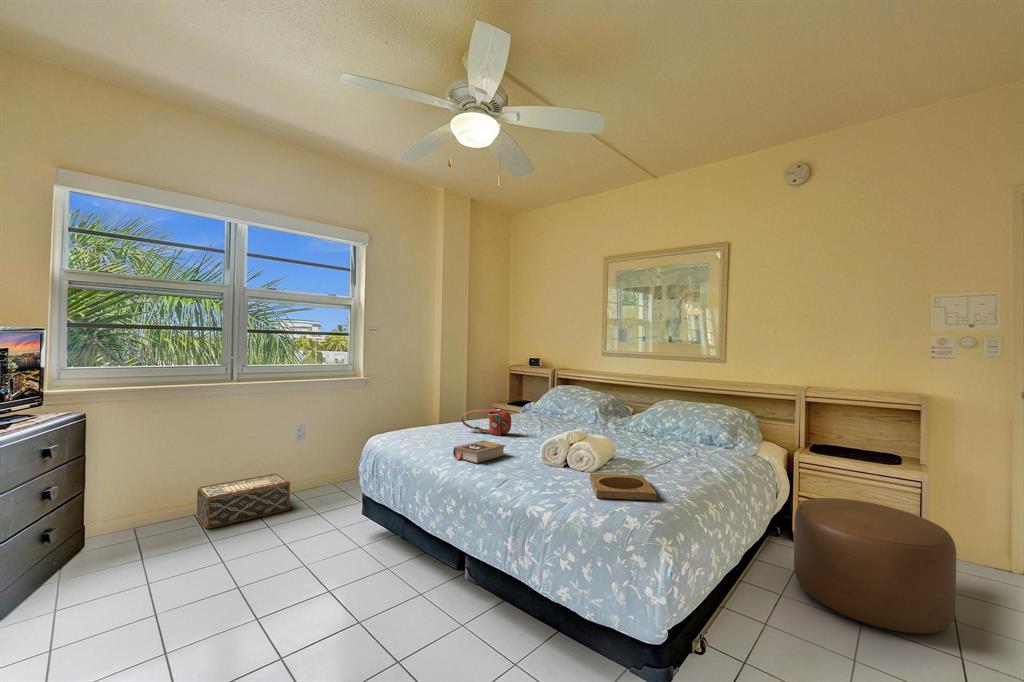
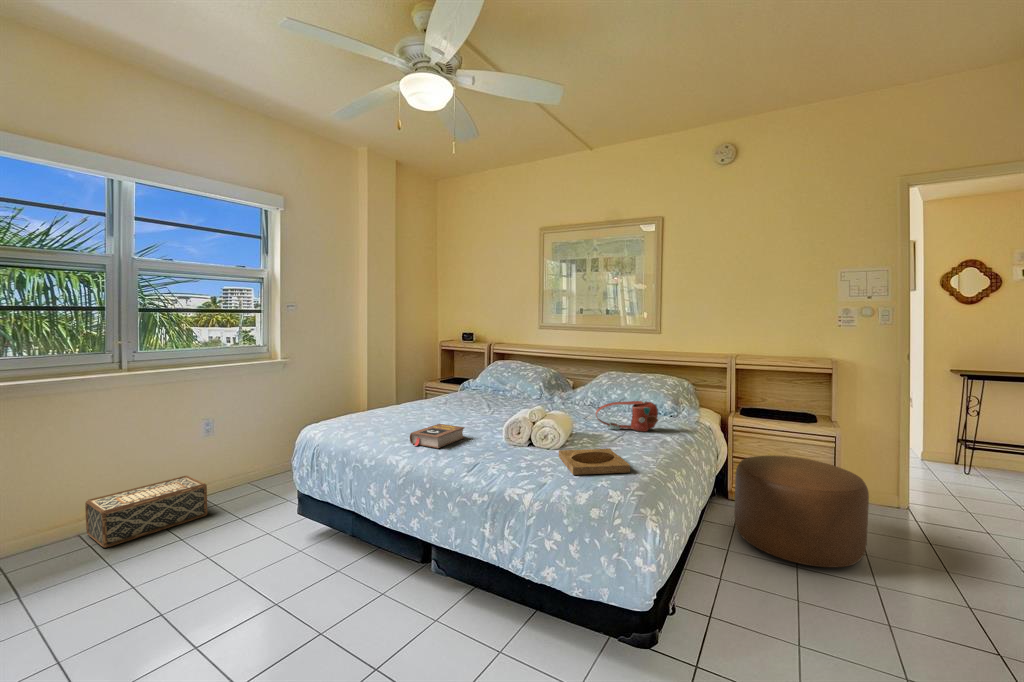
handbag: present [461,409,511,435] -> present [596,401,658,432]

